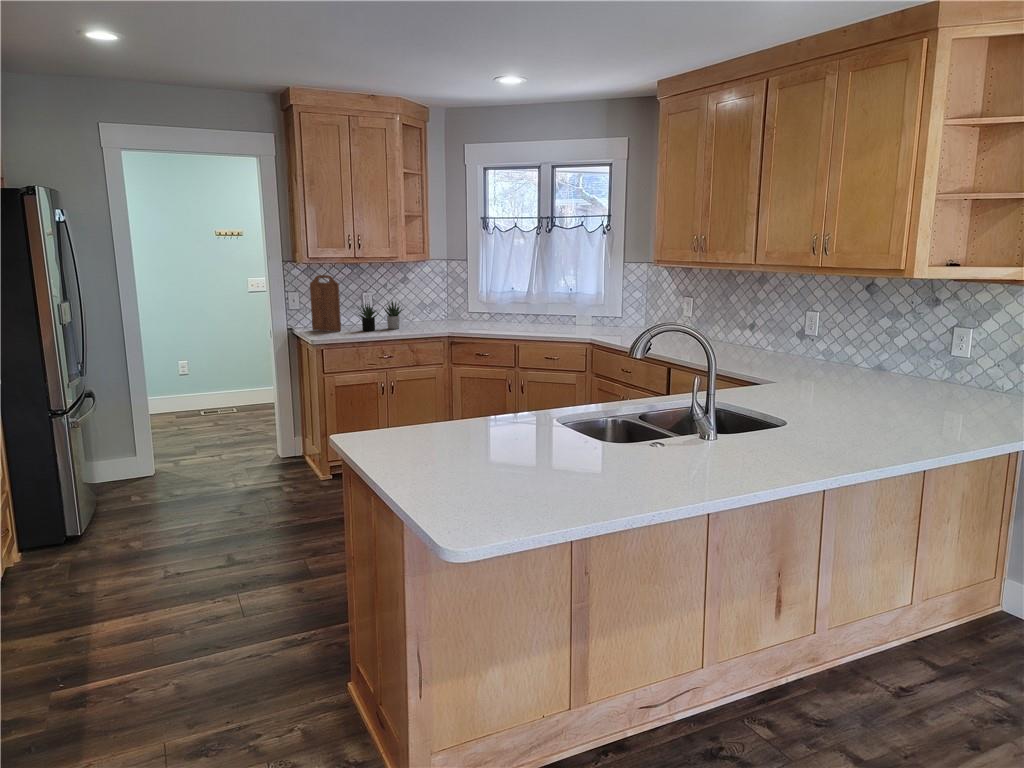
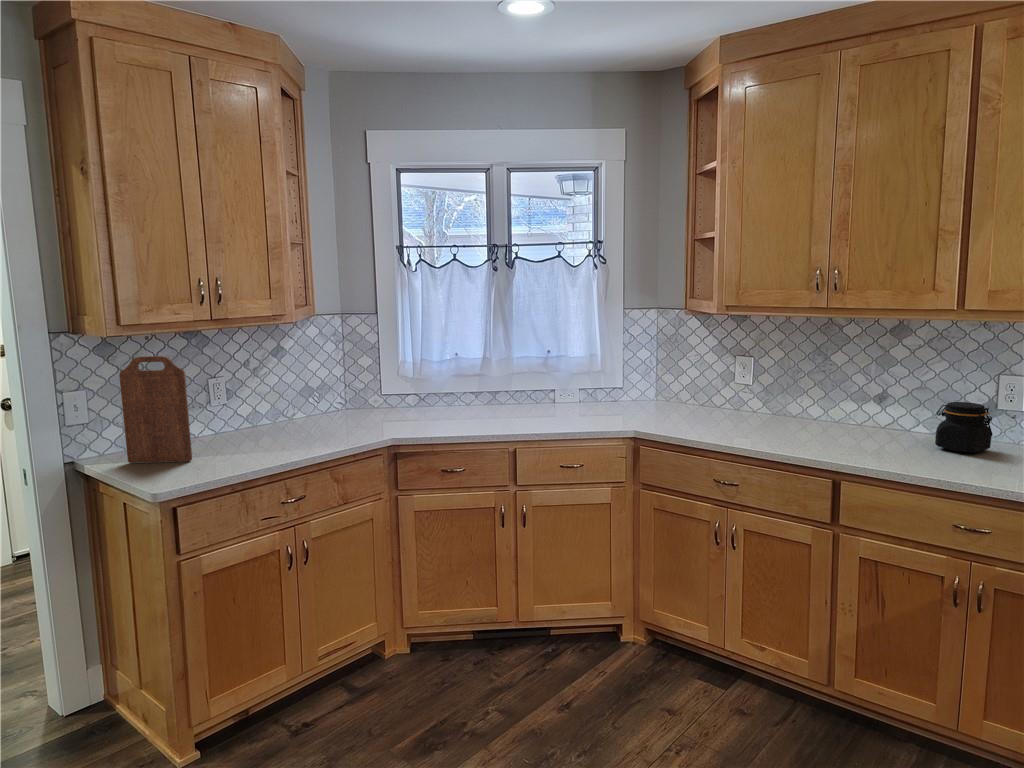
succulent plant: present [358,301,402,331] -> none [217,389,304,454]
jar: none [751,326,785,359] -> present [935,402,993,452]

